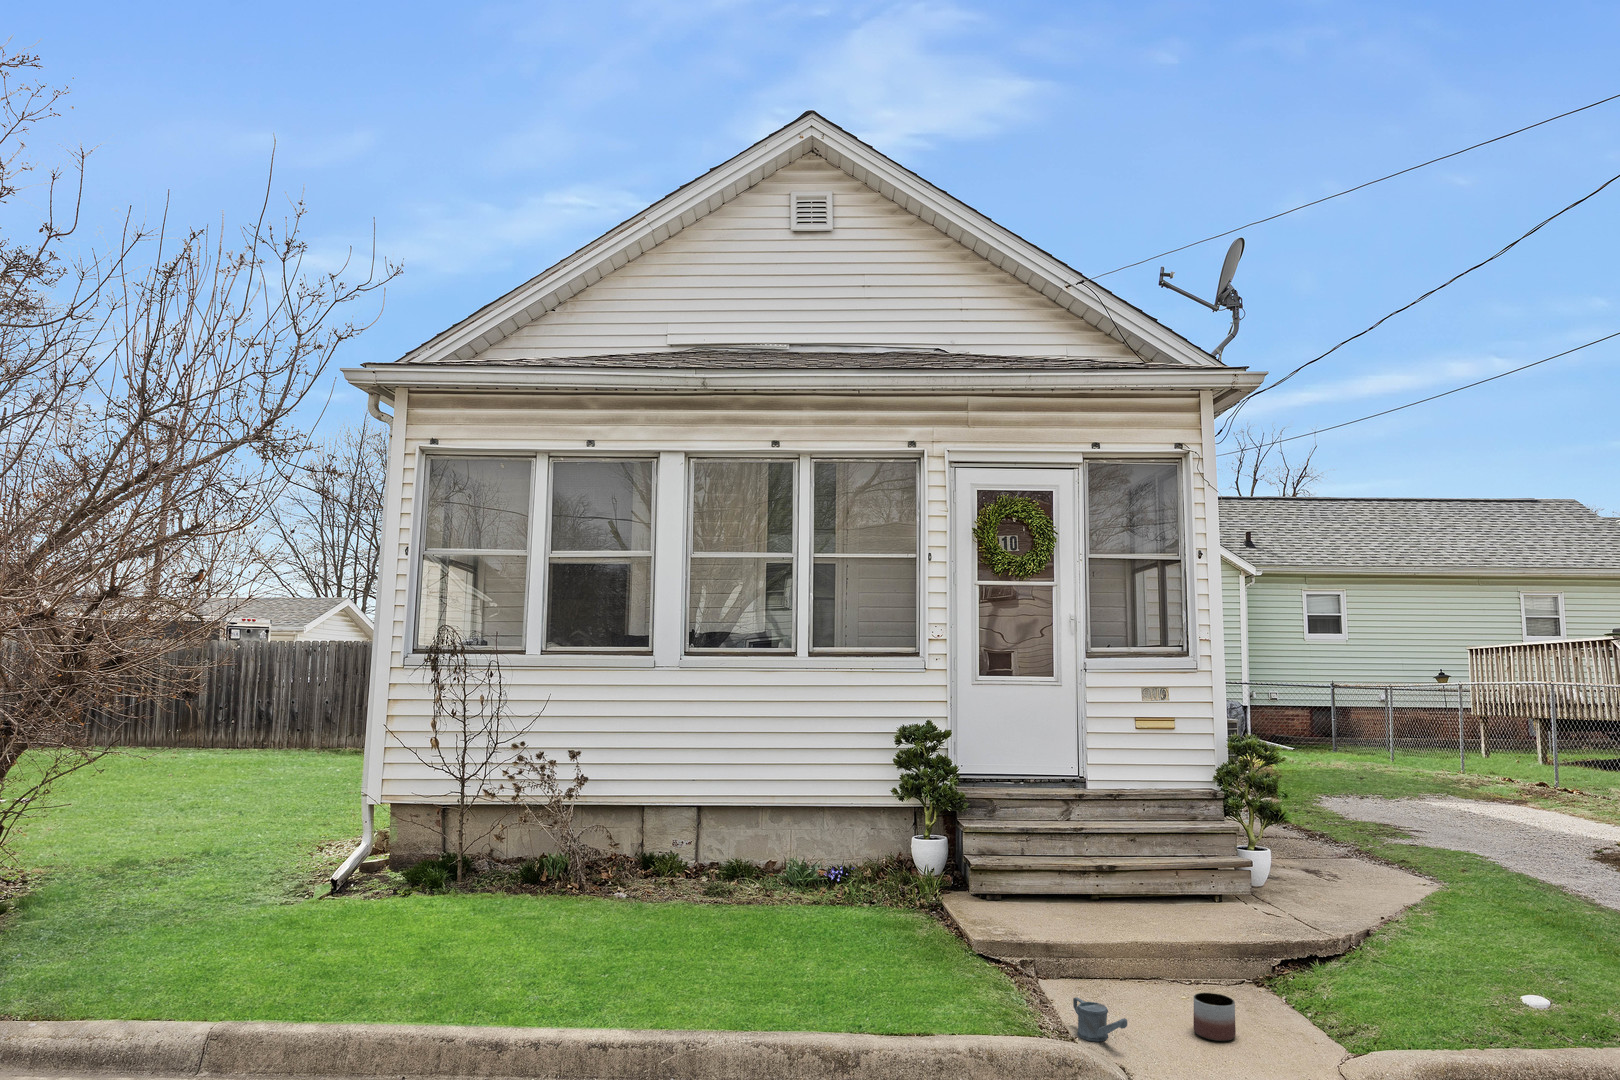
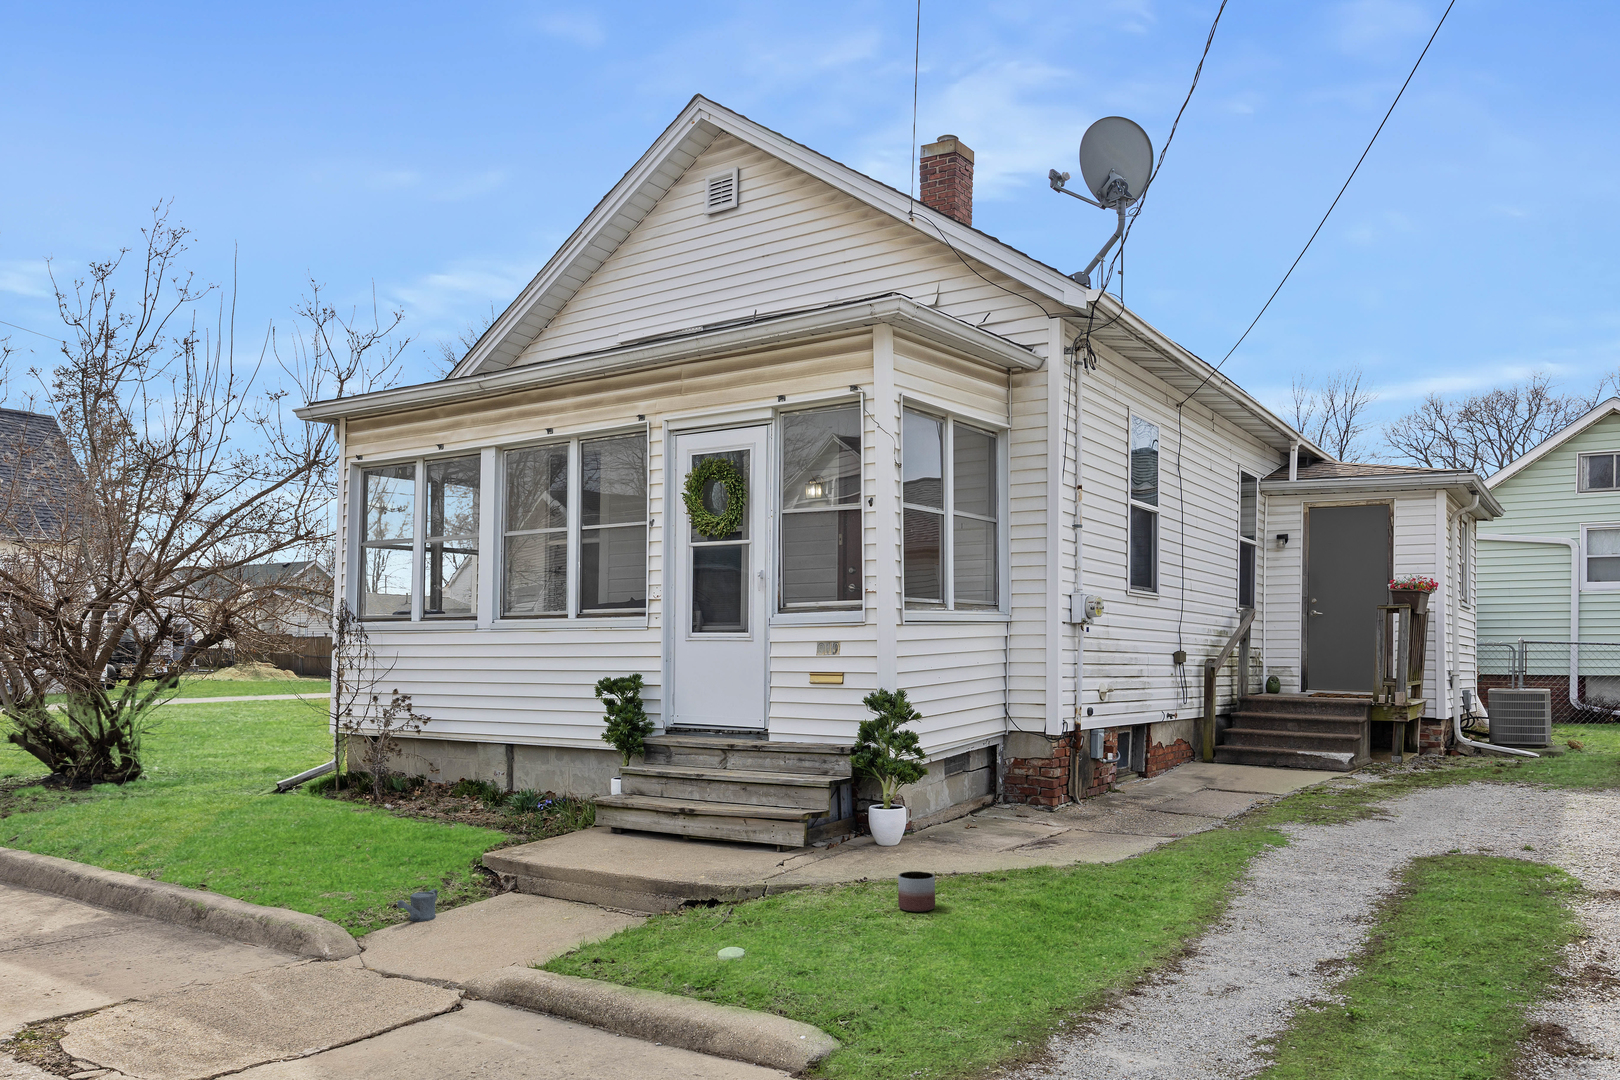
planter: present [1194,993,1236,1041] -> present [898,871,935,912]

